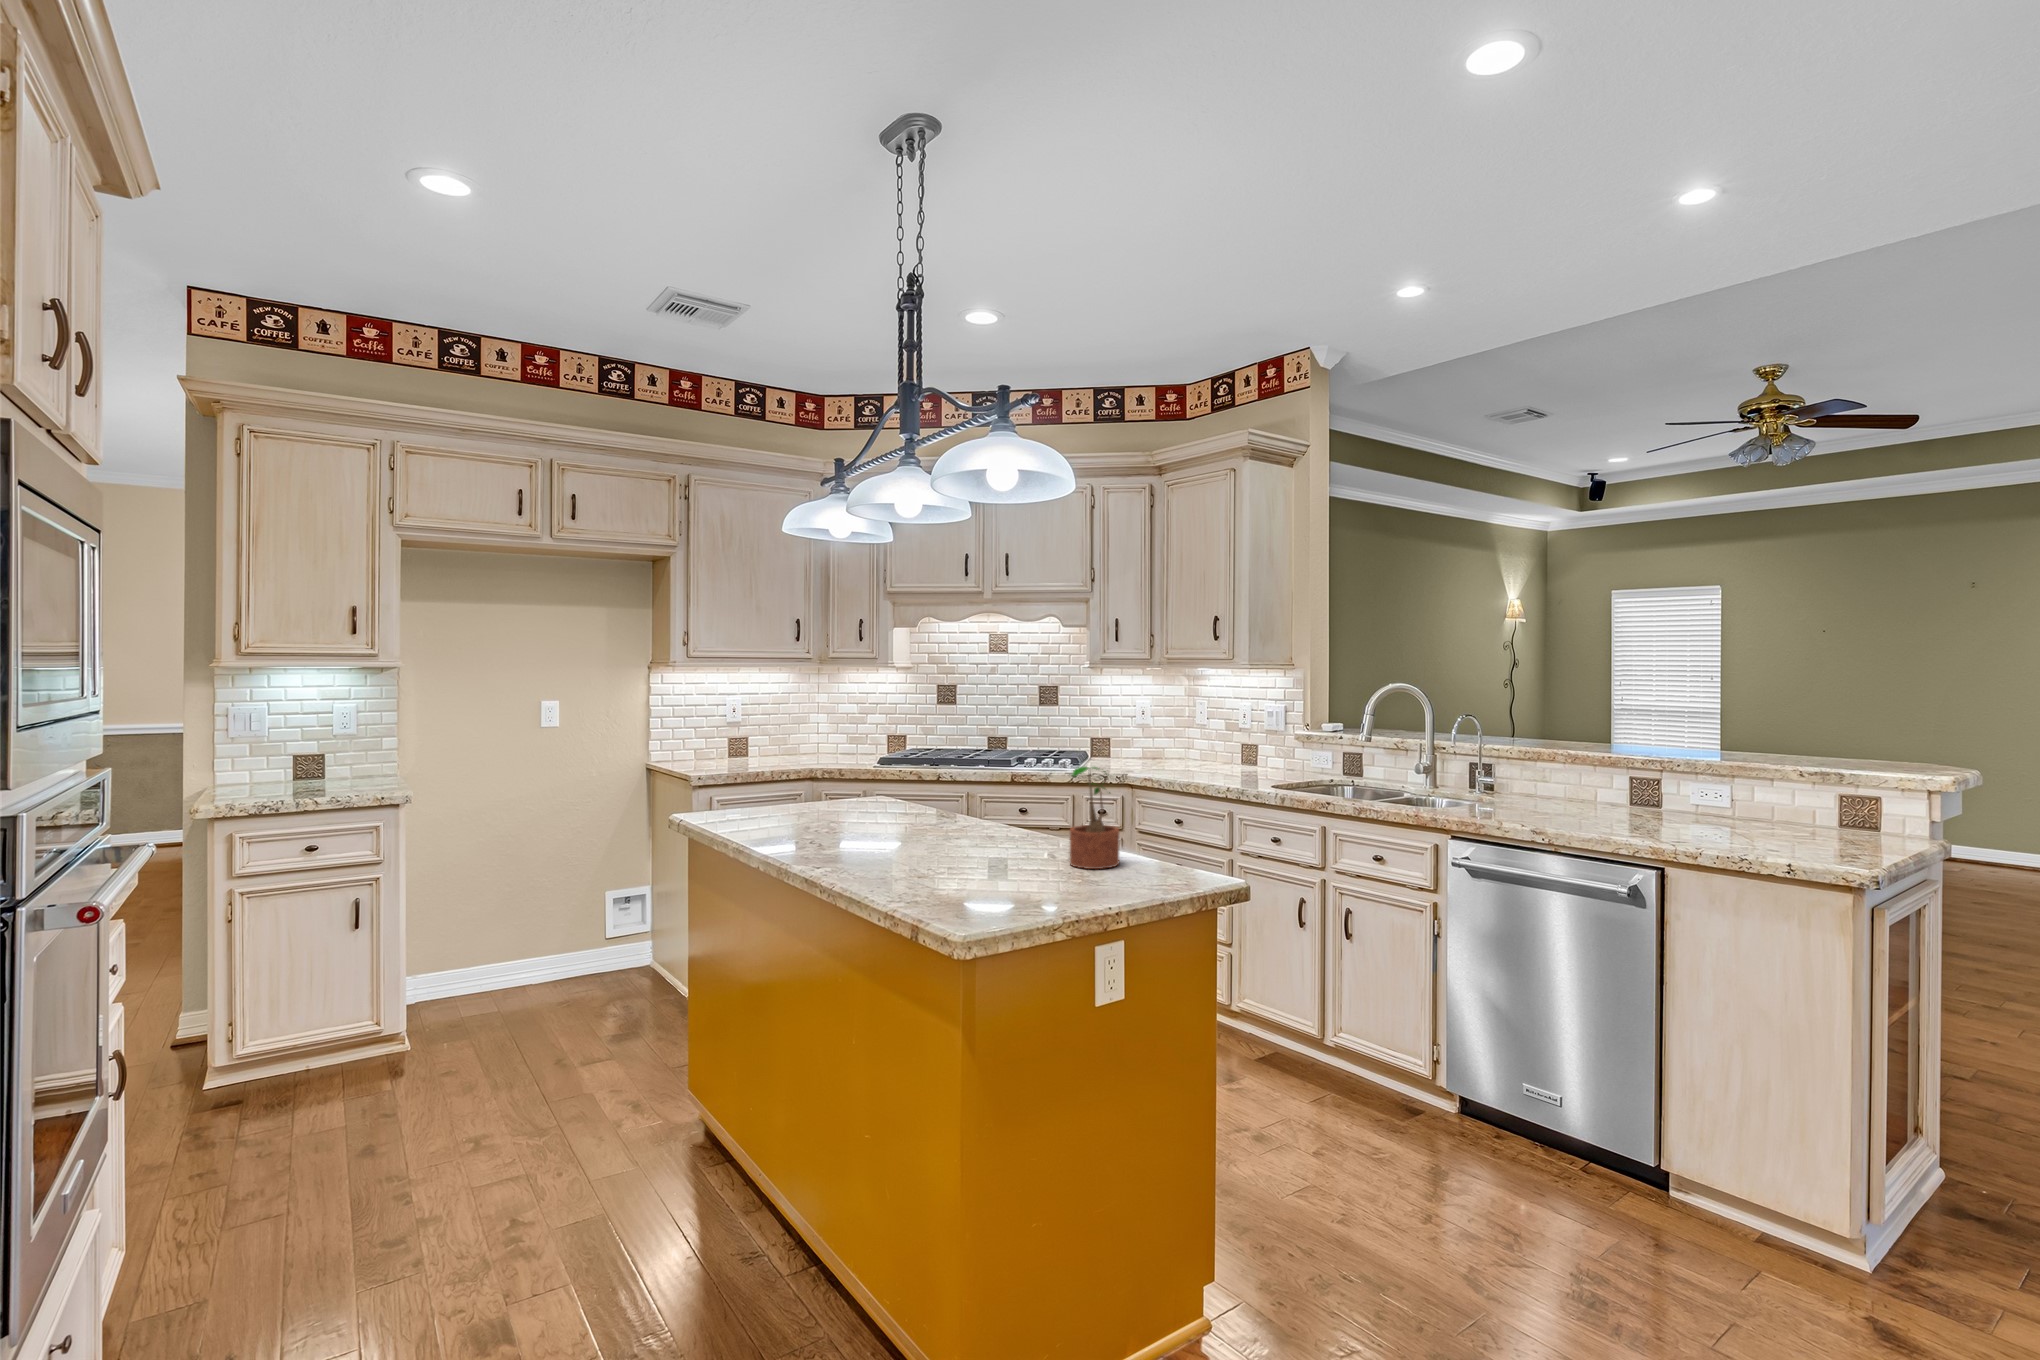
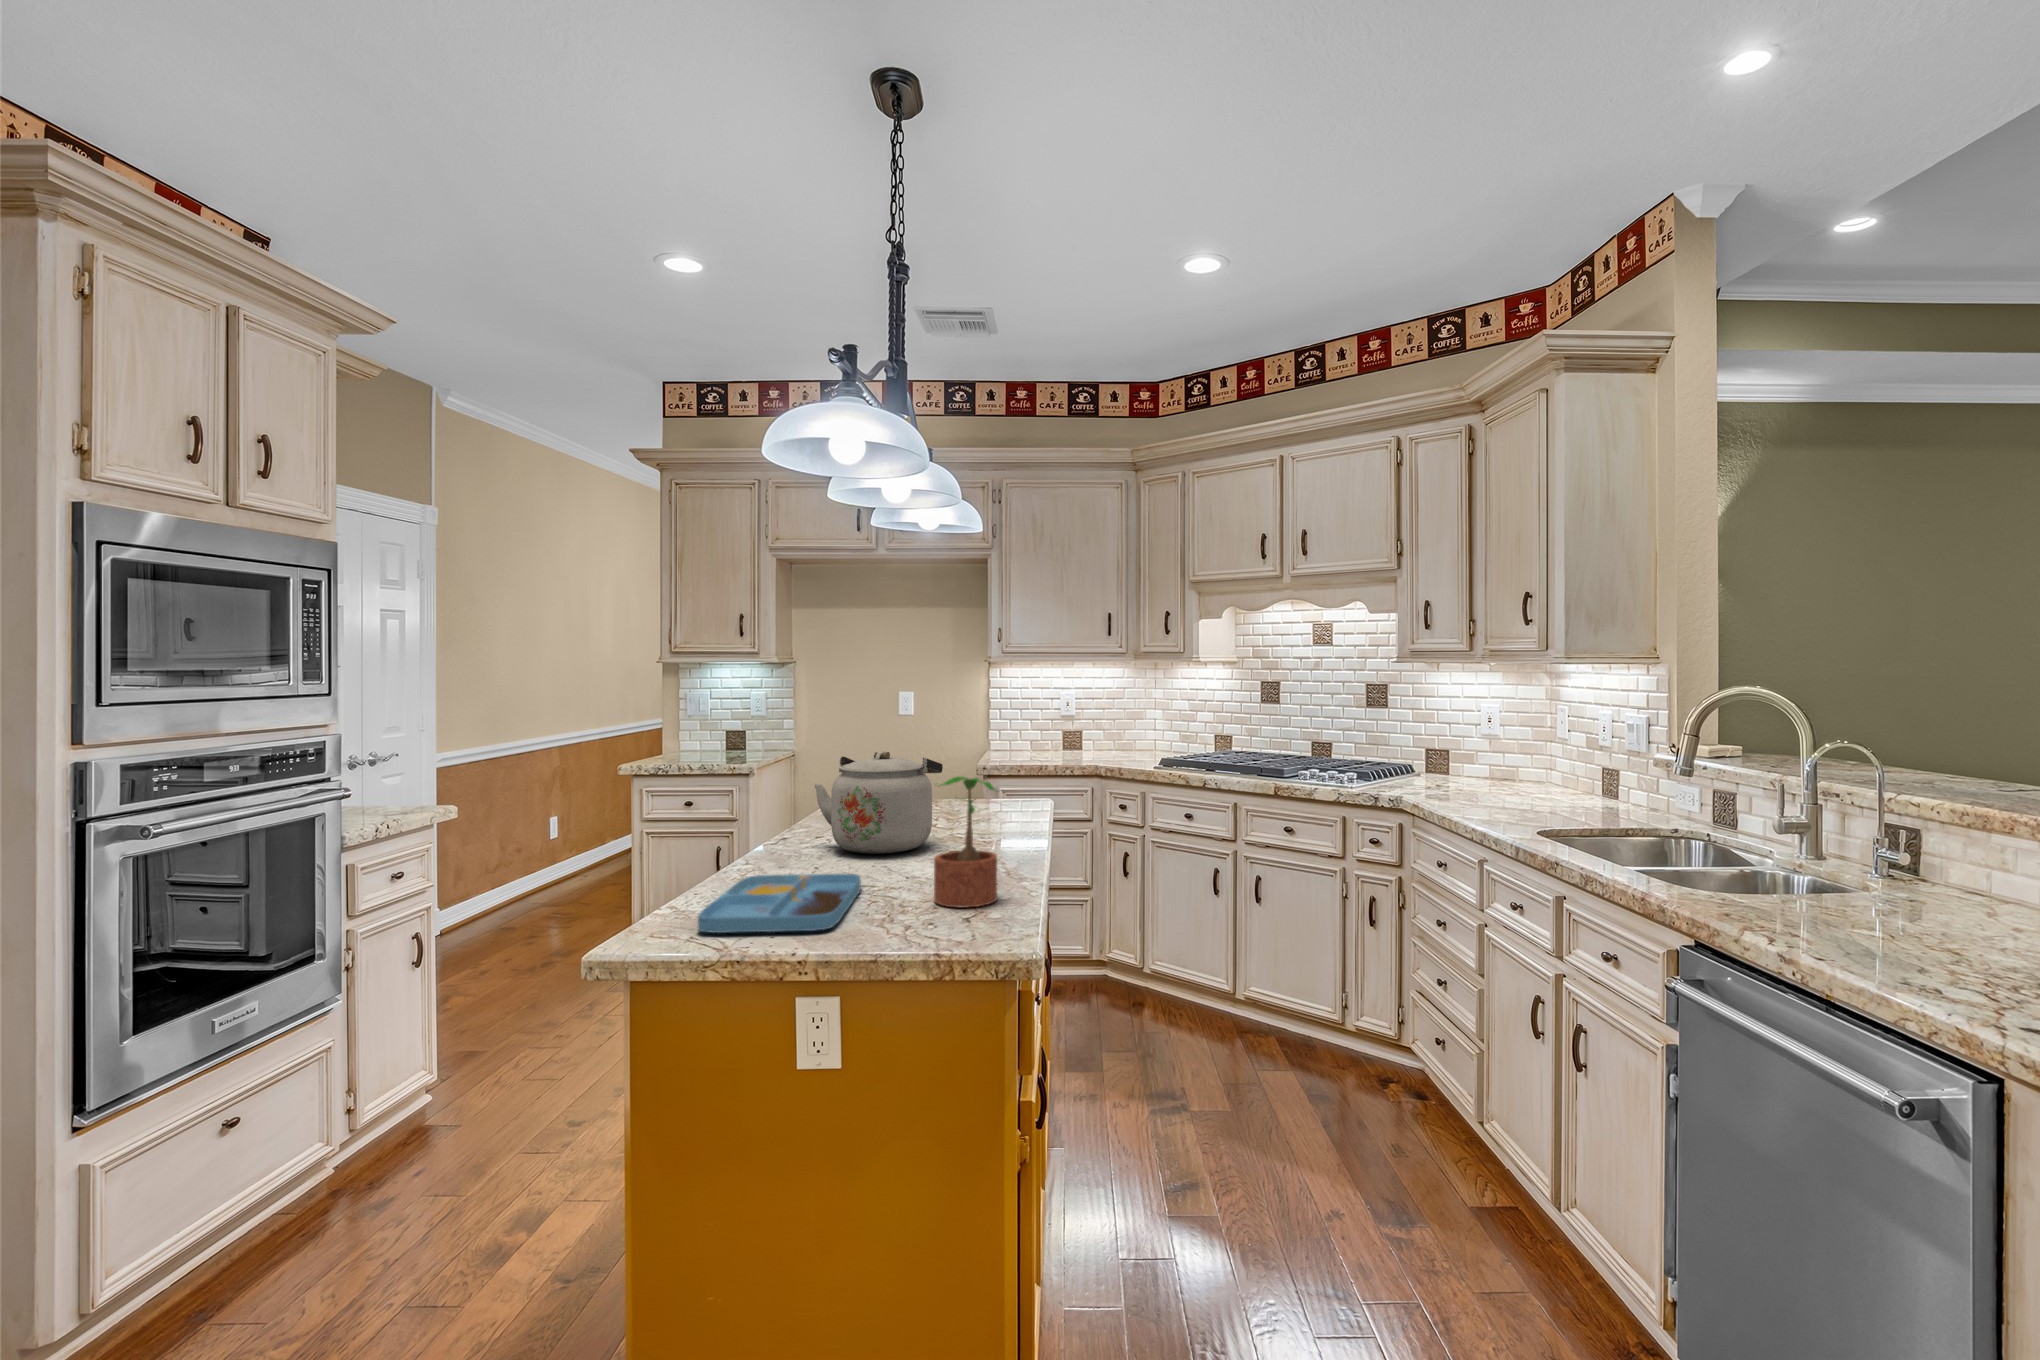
kettle: none [838,756,949,849] -> present [814,751,943,854]
tray: none [913,859,1080,910] -> present [698,874,861,933]

